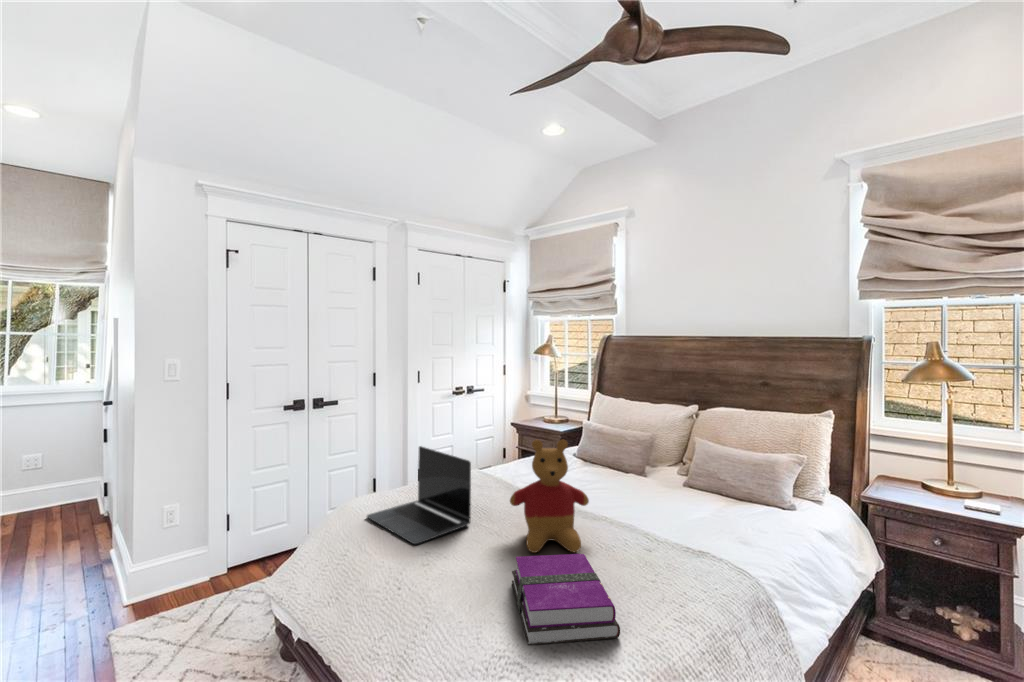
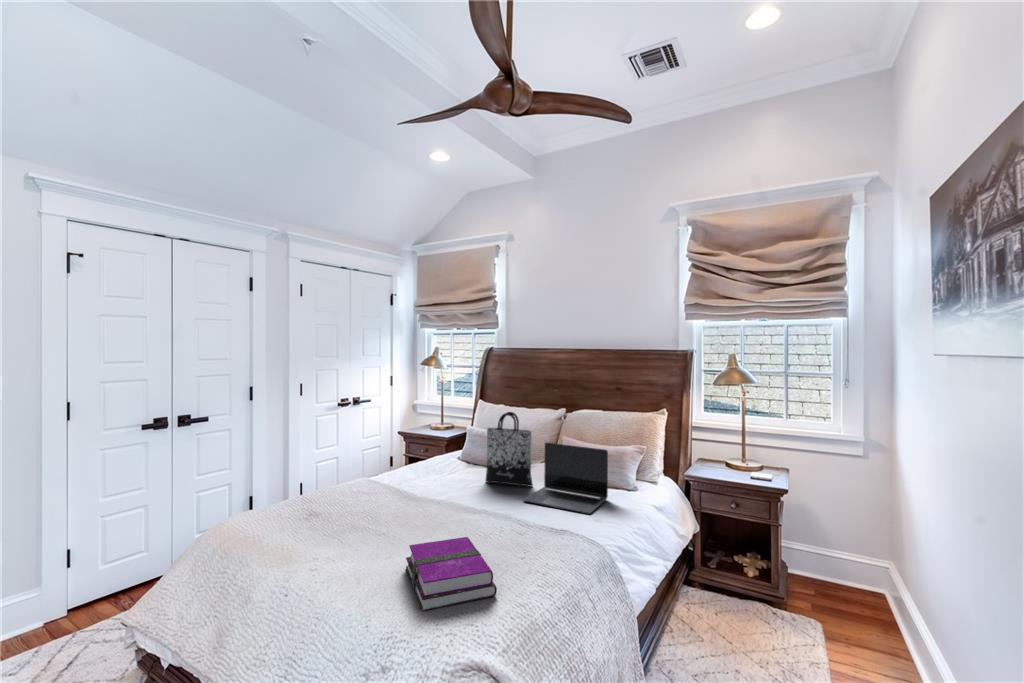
tote bag: none [604,407,660,494] -> present [485,412,533,486]
stuffed bear: present [510,440,589,553] -> none [401,443,472,543]
laptop: present [367,446,471,544] -> present [523,443,608,514]

